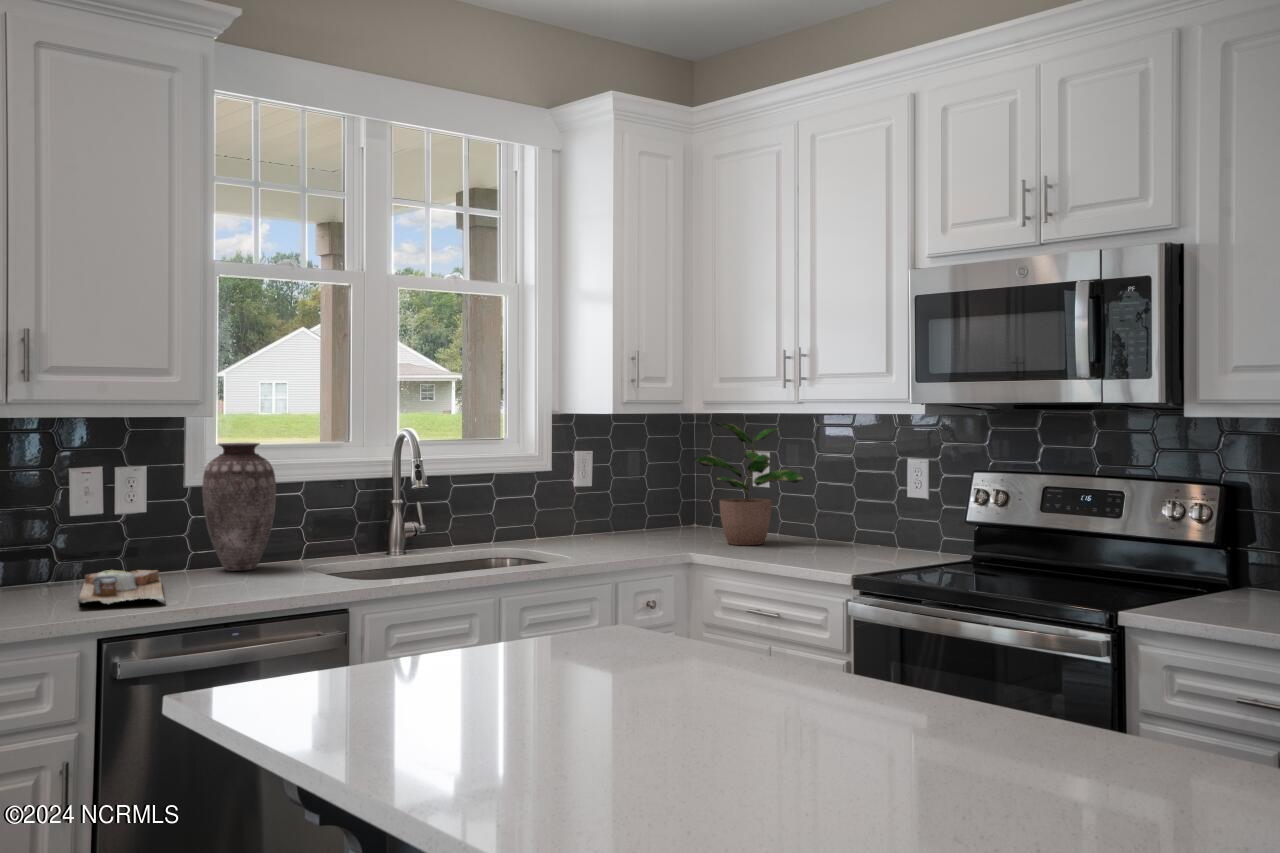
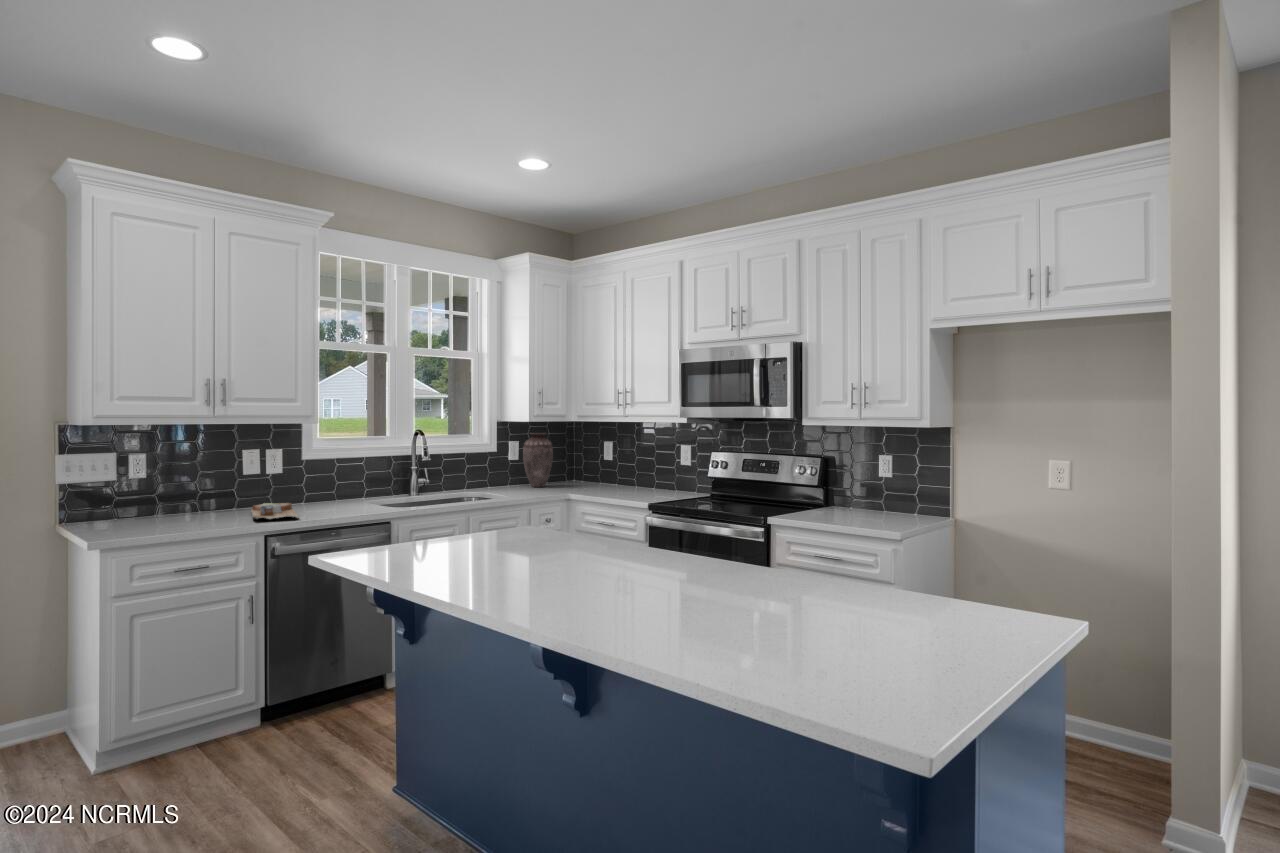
potted plant: present [694,422,805,545] -> none [572,426,629,490]
vase: present [202,443,276,571] -> present [523,433,553,487]

